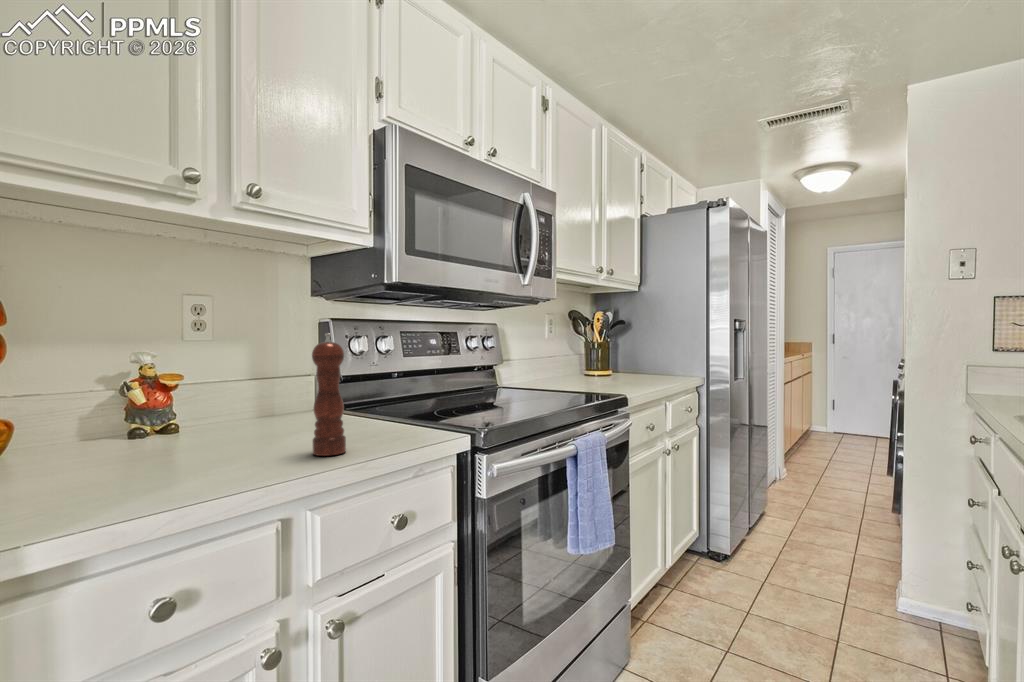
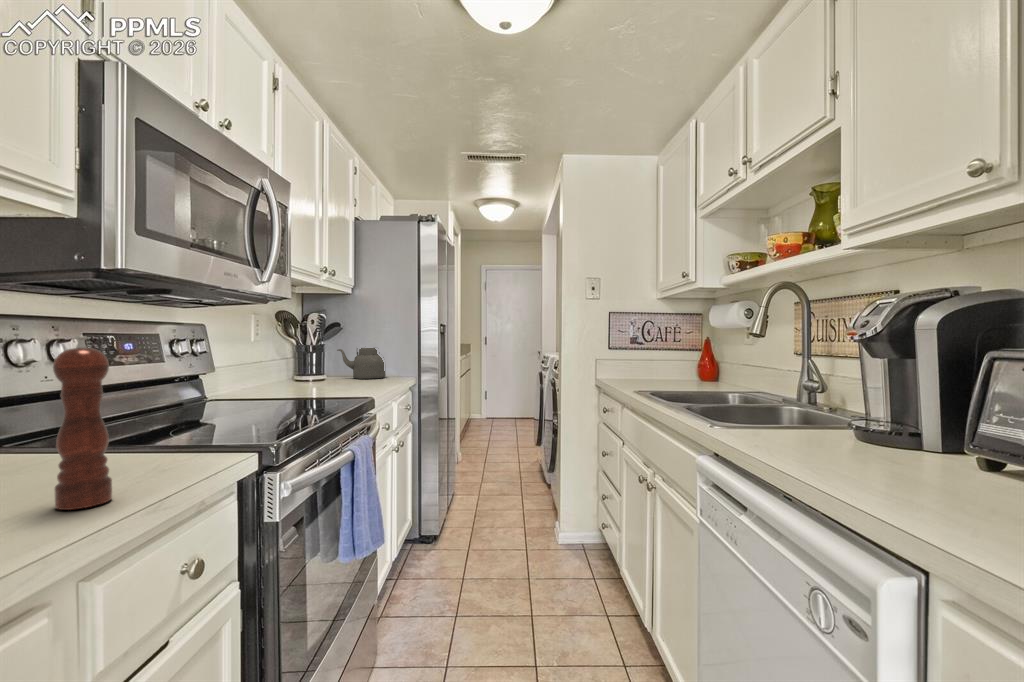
kettle: none [624,331,673,377] -> present [337,348,386,379]

